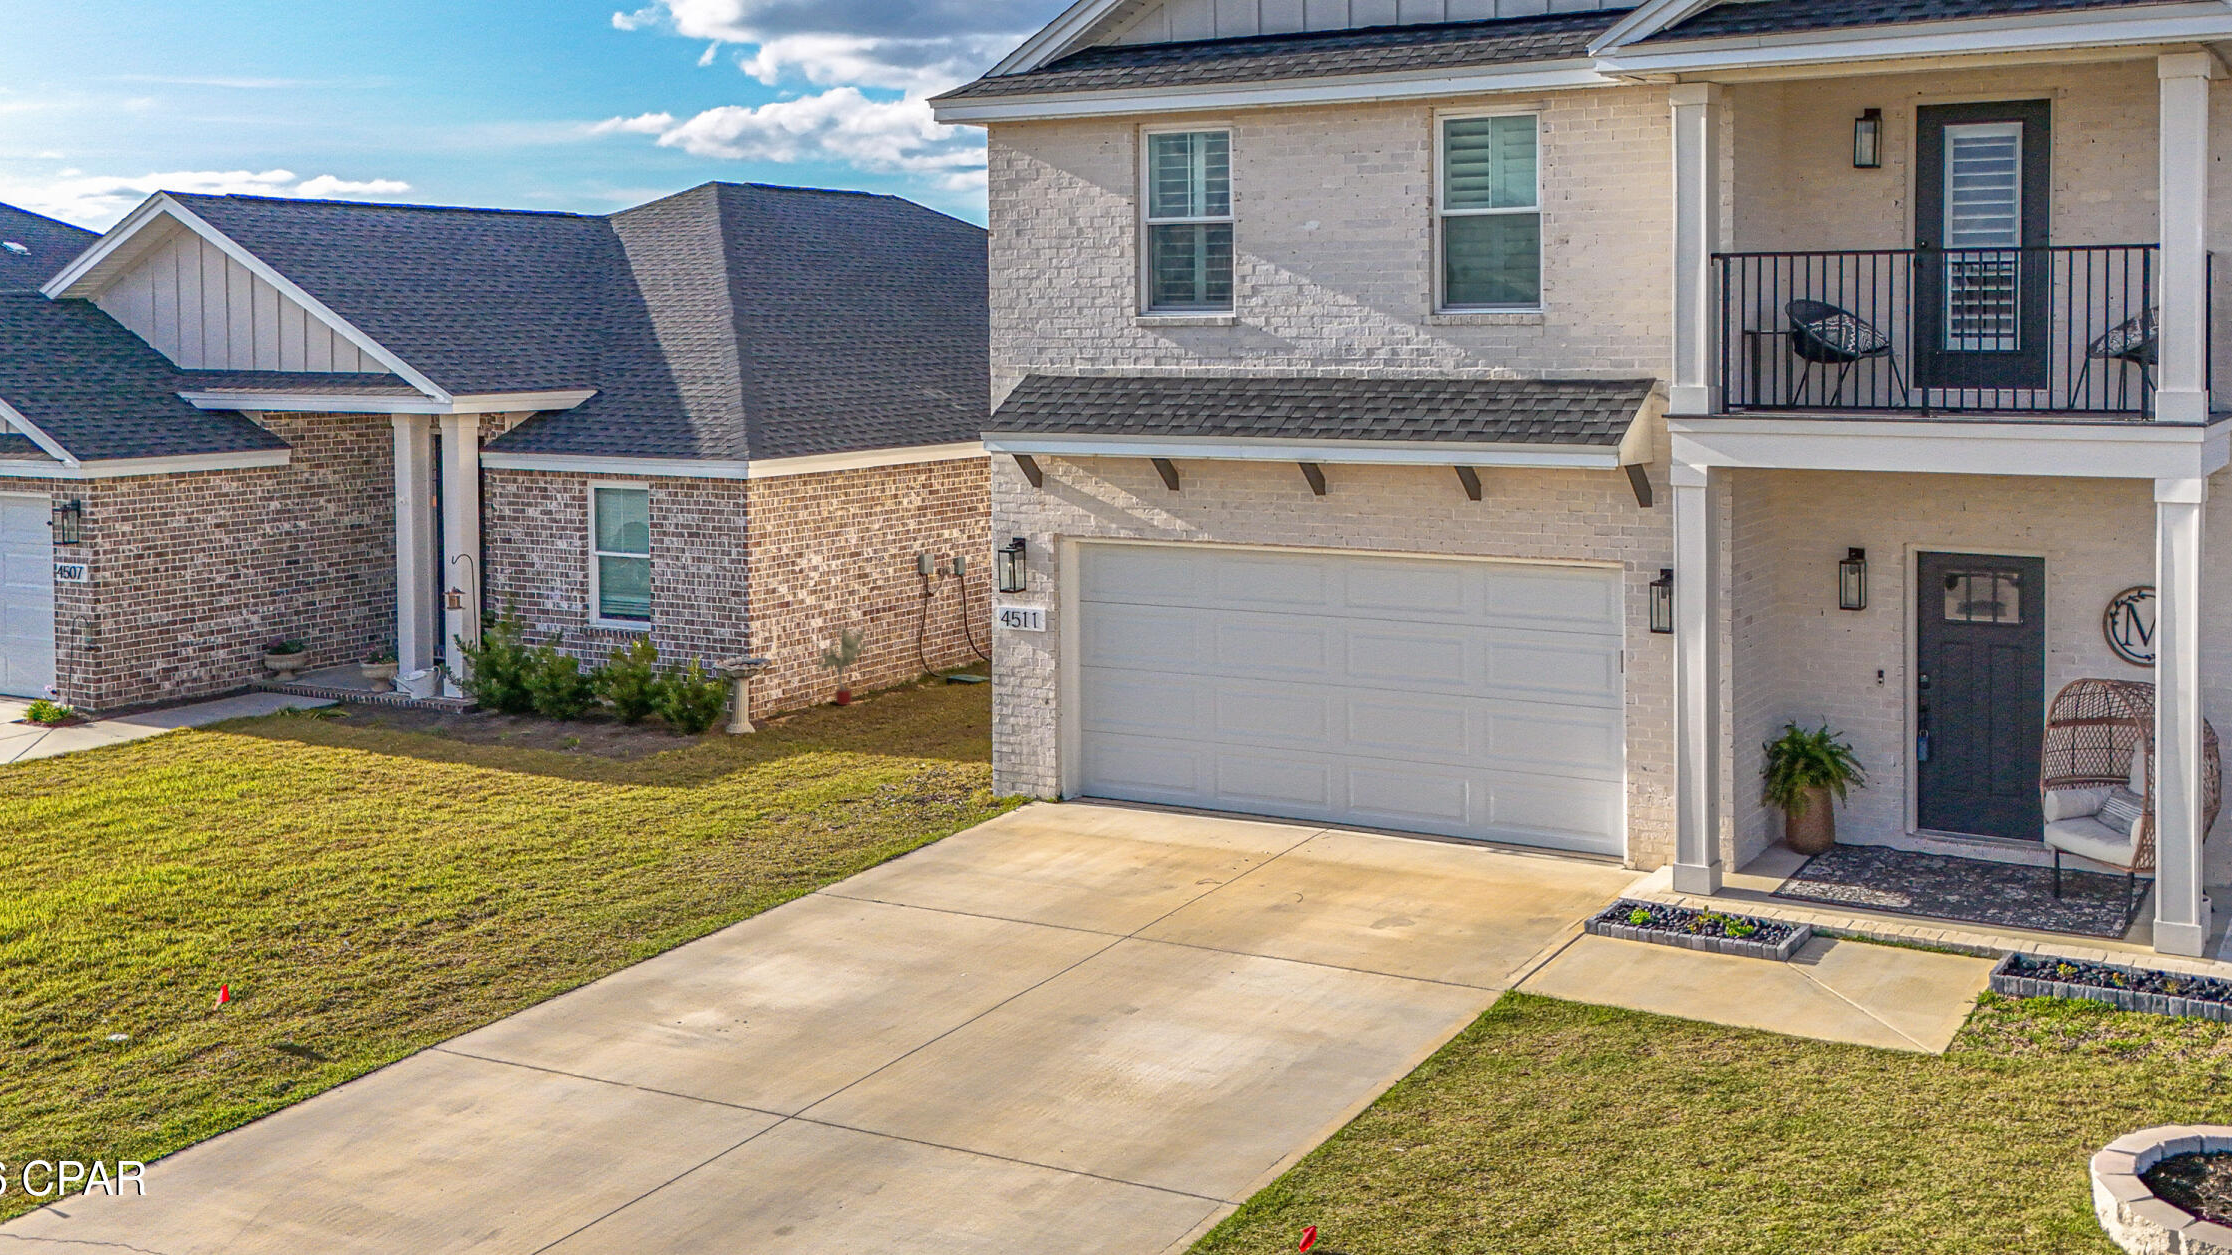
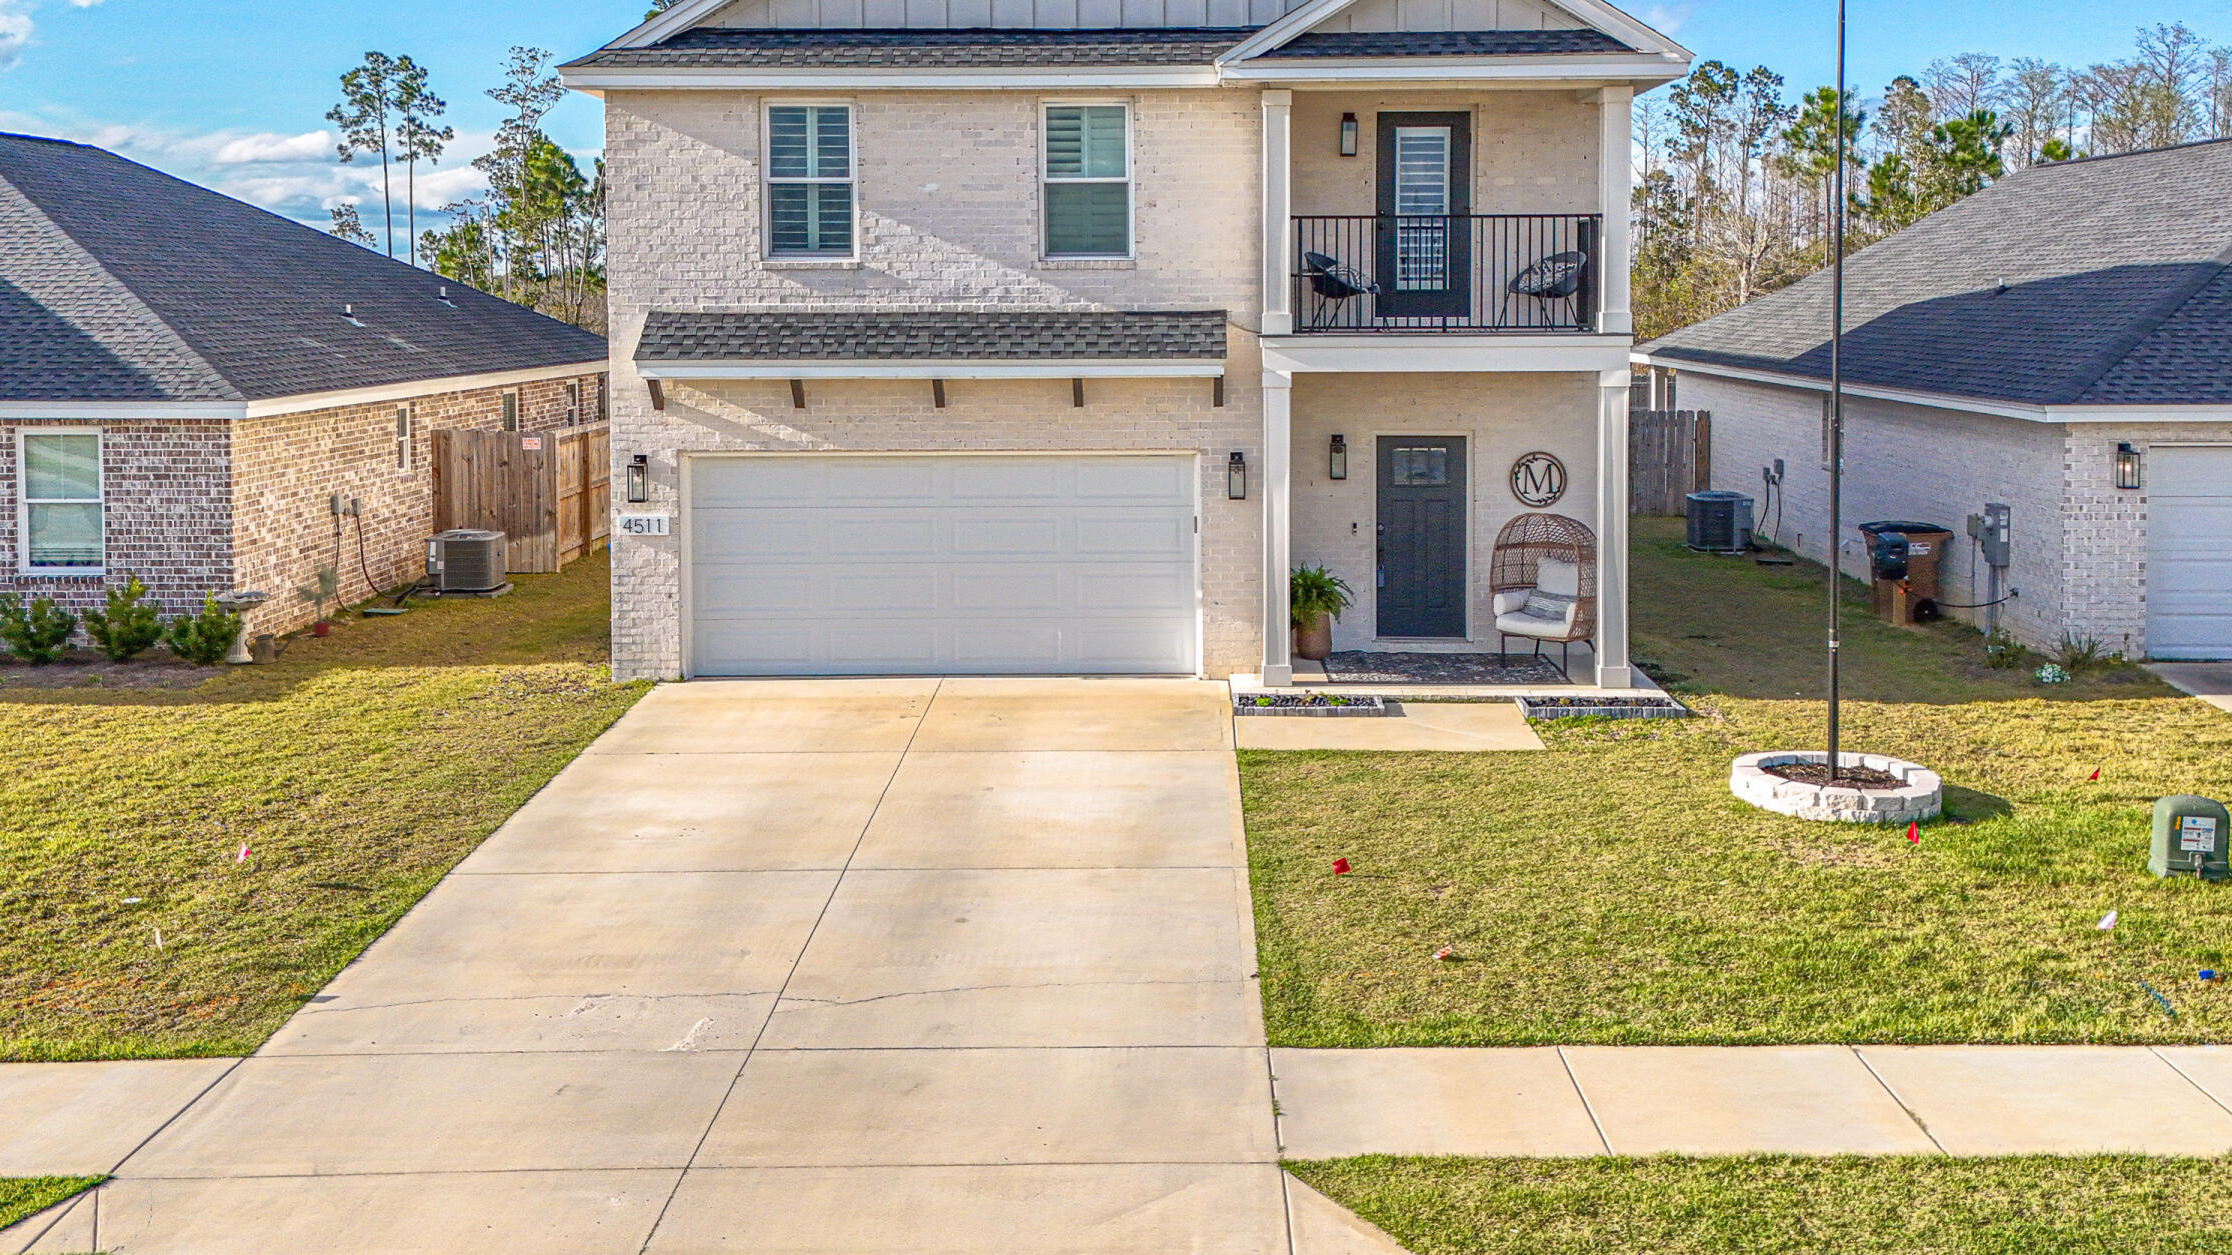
watering can: none [739,701,785,733] -> present [244,630,301,664]

